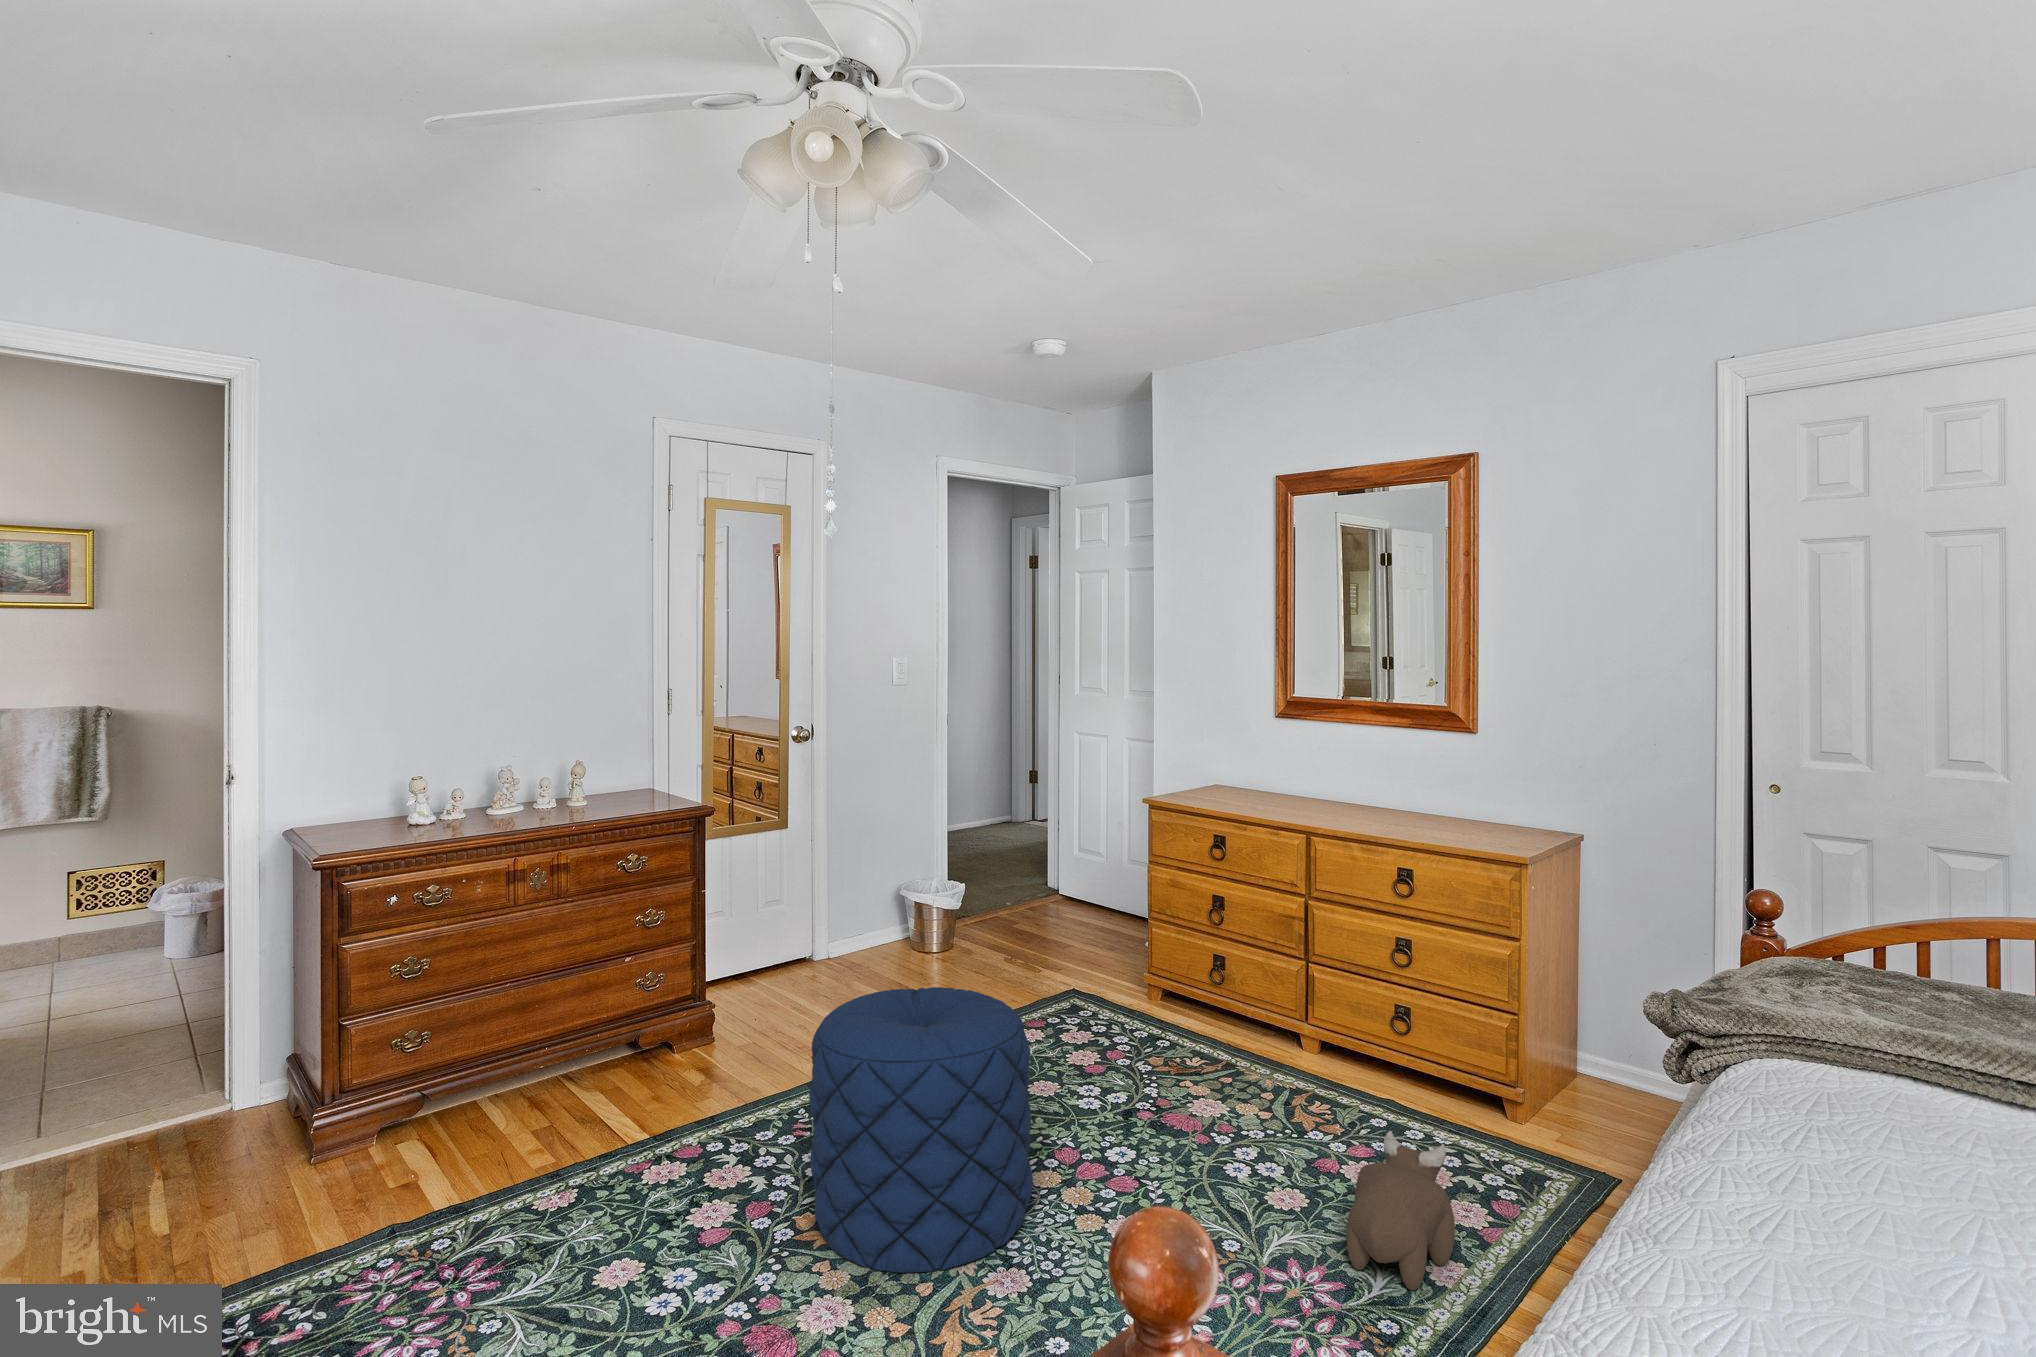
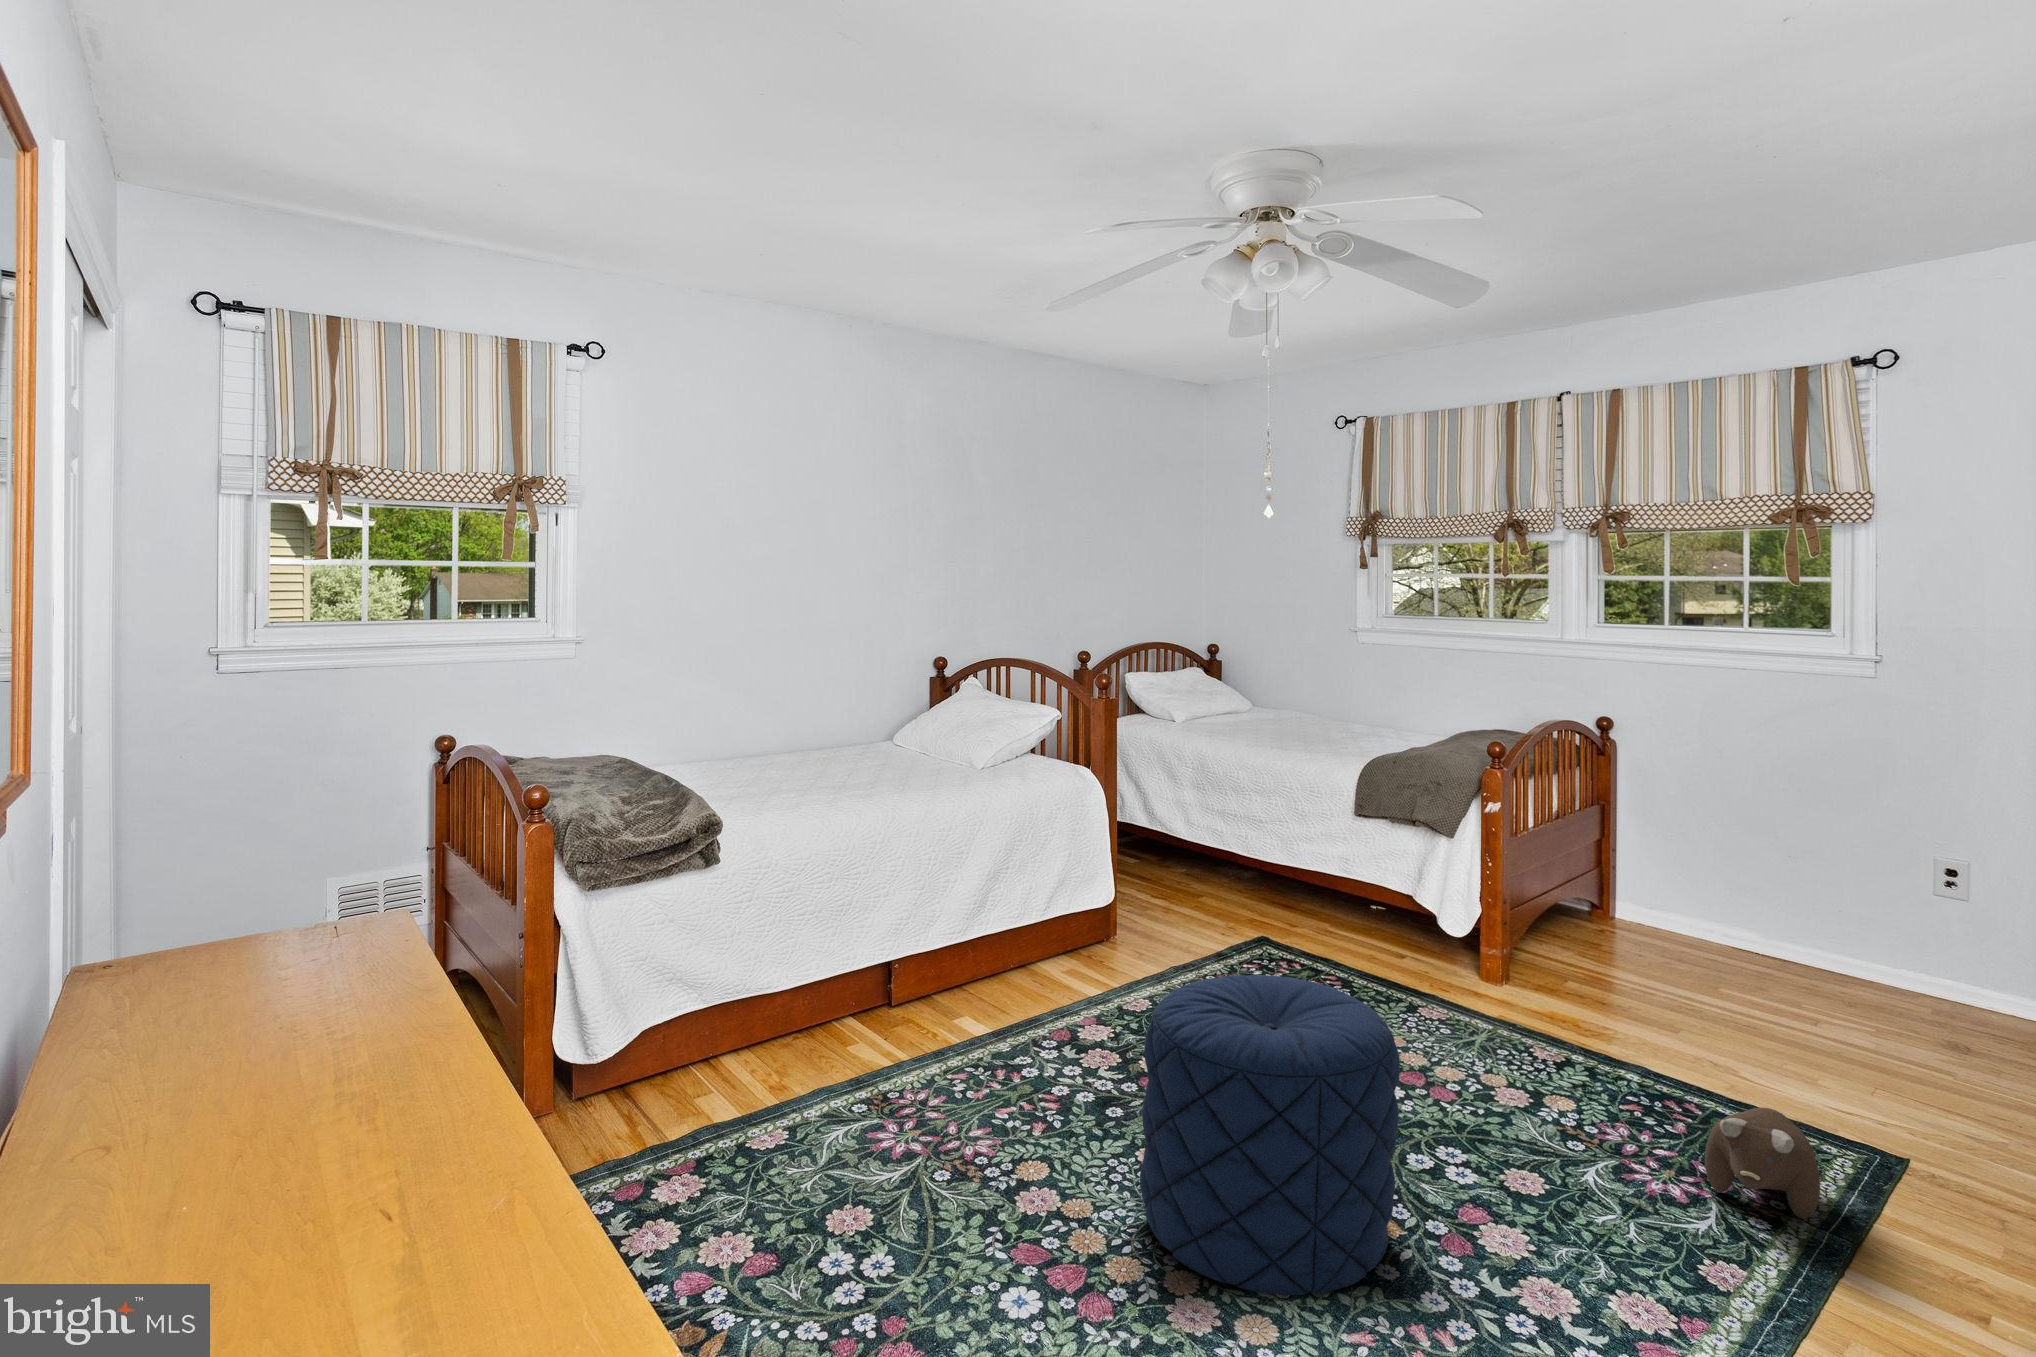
plush toy: present [1346,1131,1455,1291] -> present [1705,1107,1820,1219]

